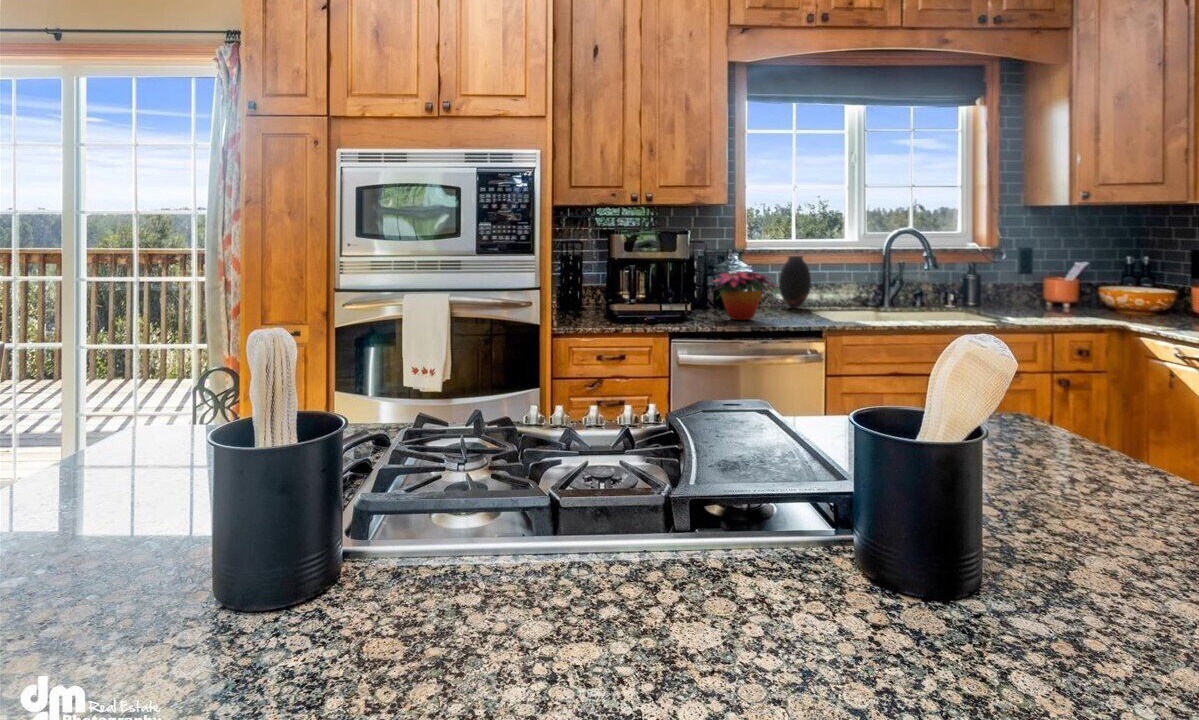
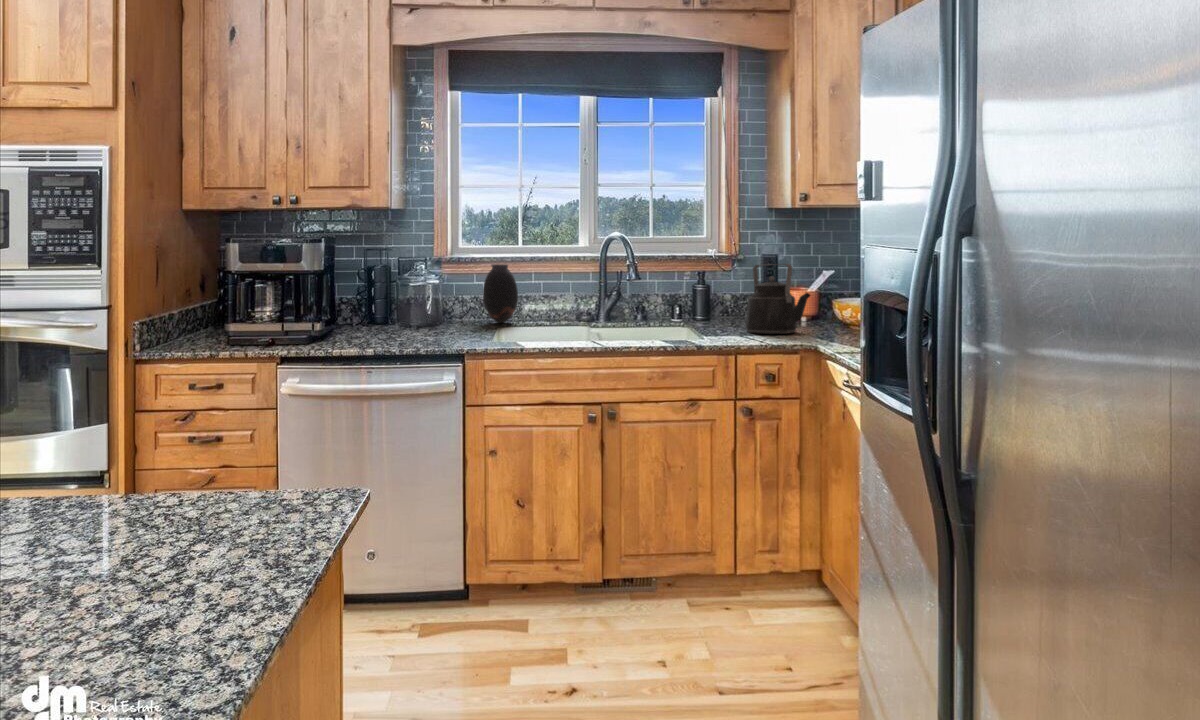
kettle: none [1035,256,1108,317] -> present [746,264,810,334]
flower arrangement: present [714,272,773,320] -> none [344,283,431,341]

